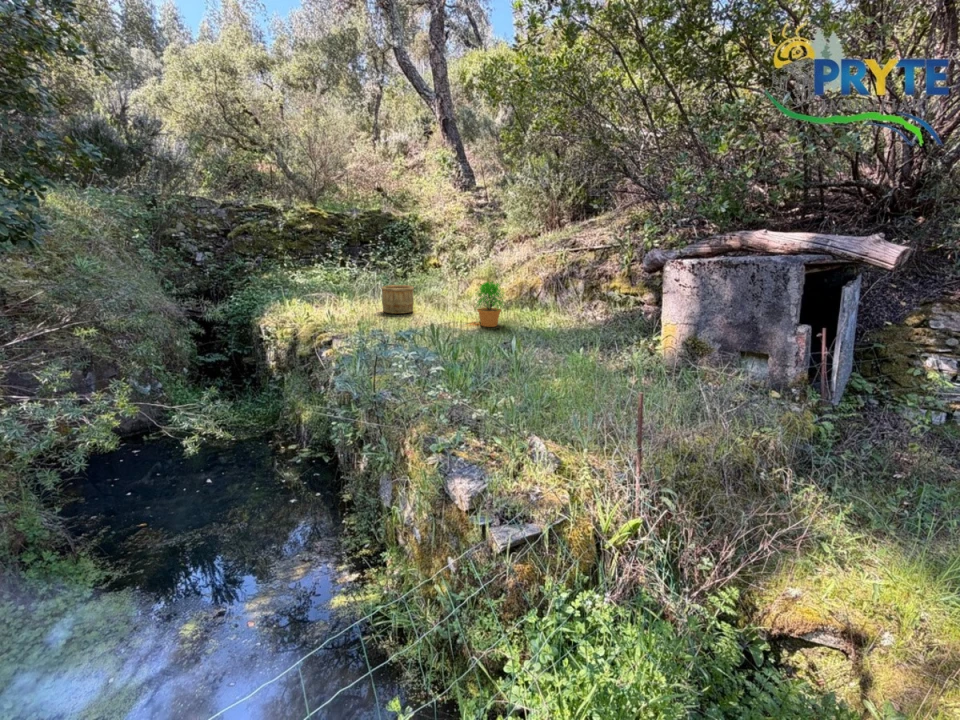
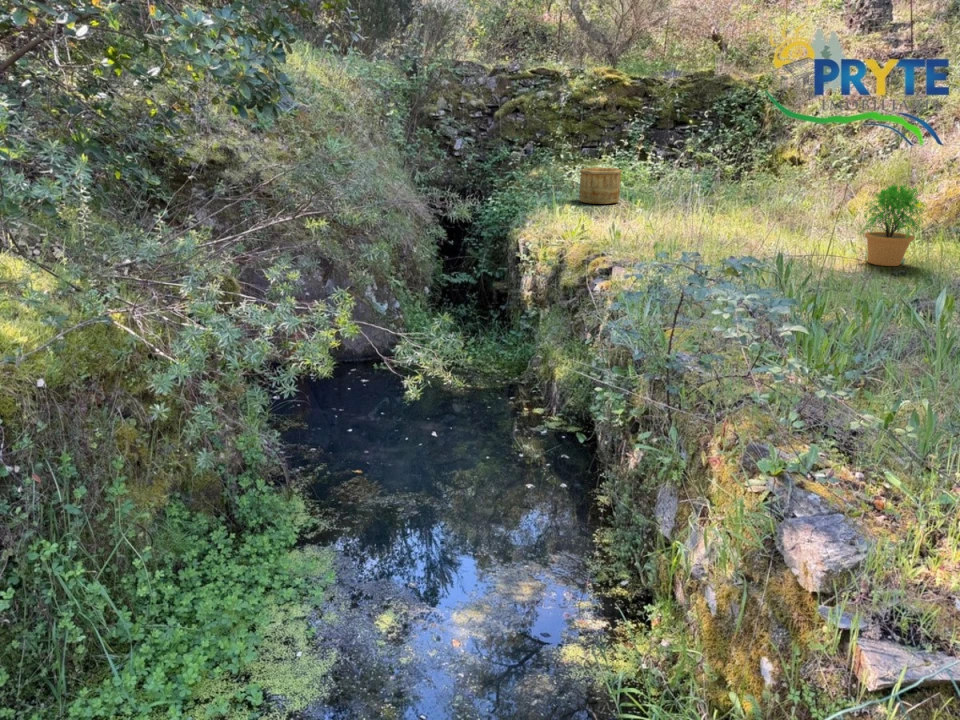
wooden bucket: present [381,285,414,314] -> present [579,167,622,204]

